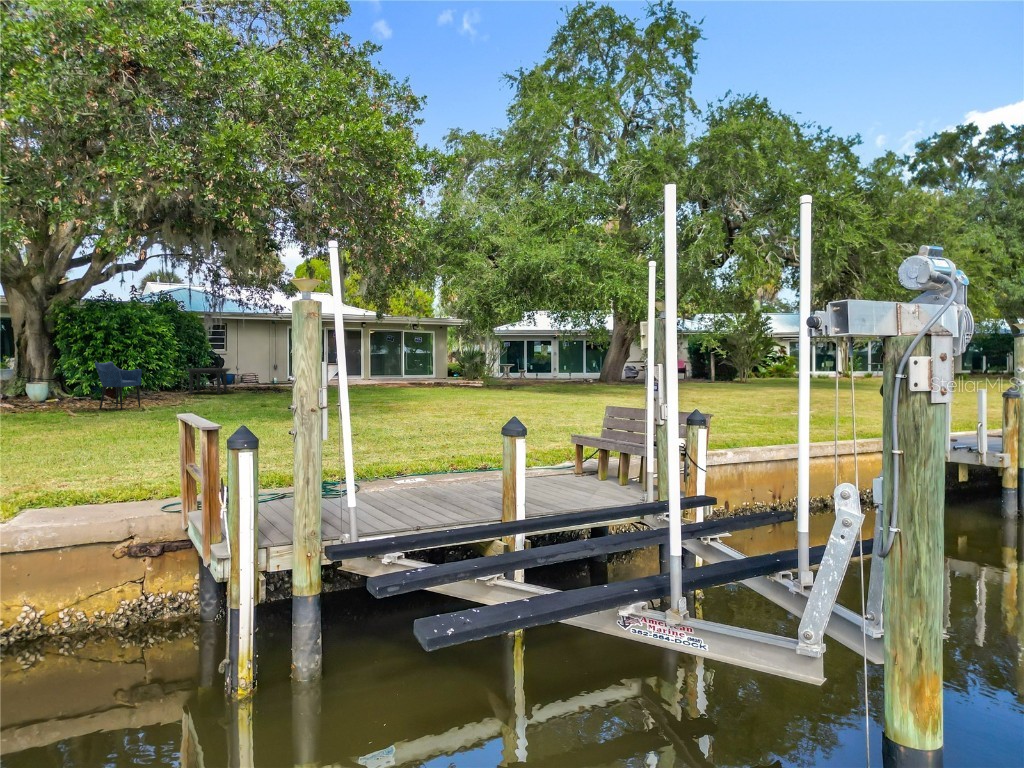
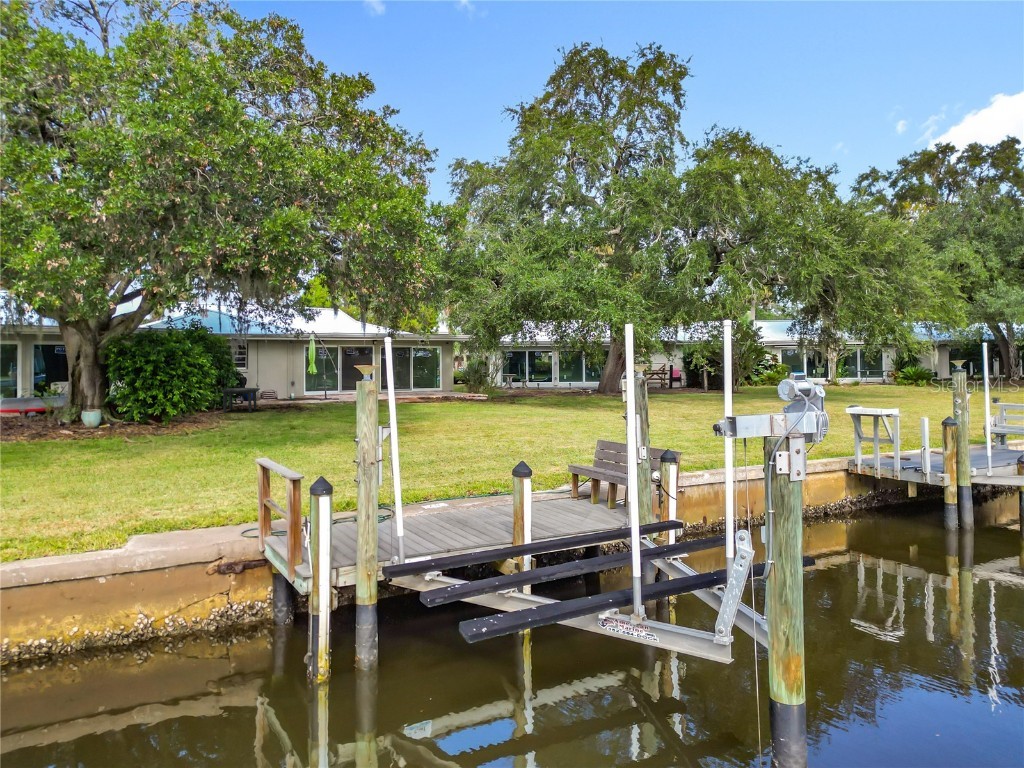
armchair: present [95,361,142,410] -> none [145,387,186,431]

